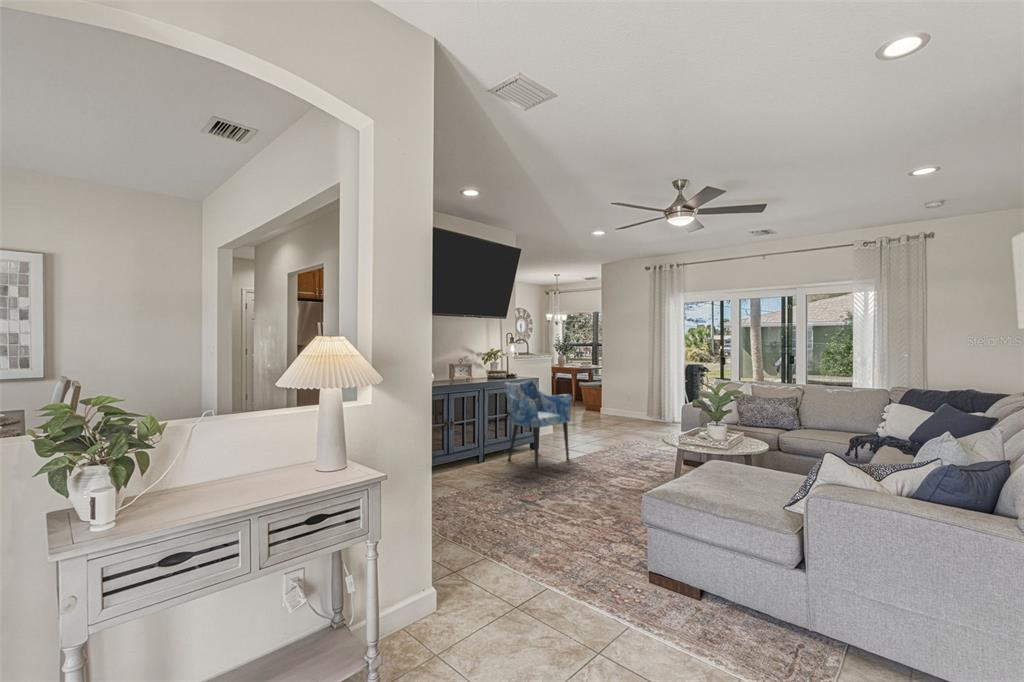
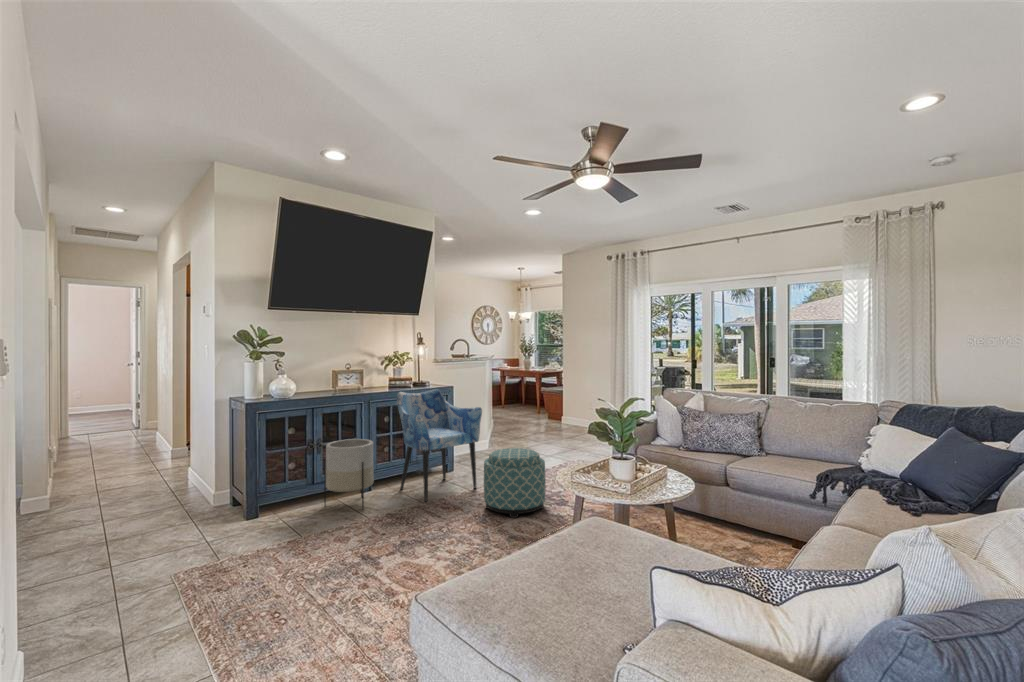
planter: none [460,419,496,473] -> present [324,439,374,509]
ottoman: none [585,425,634,477] -> present [484,448,546,518]

